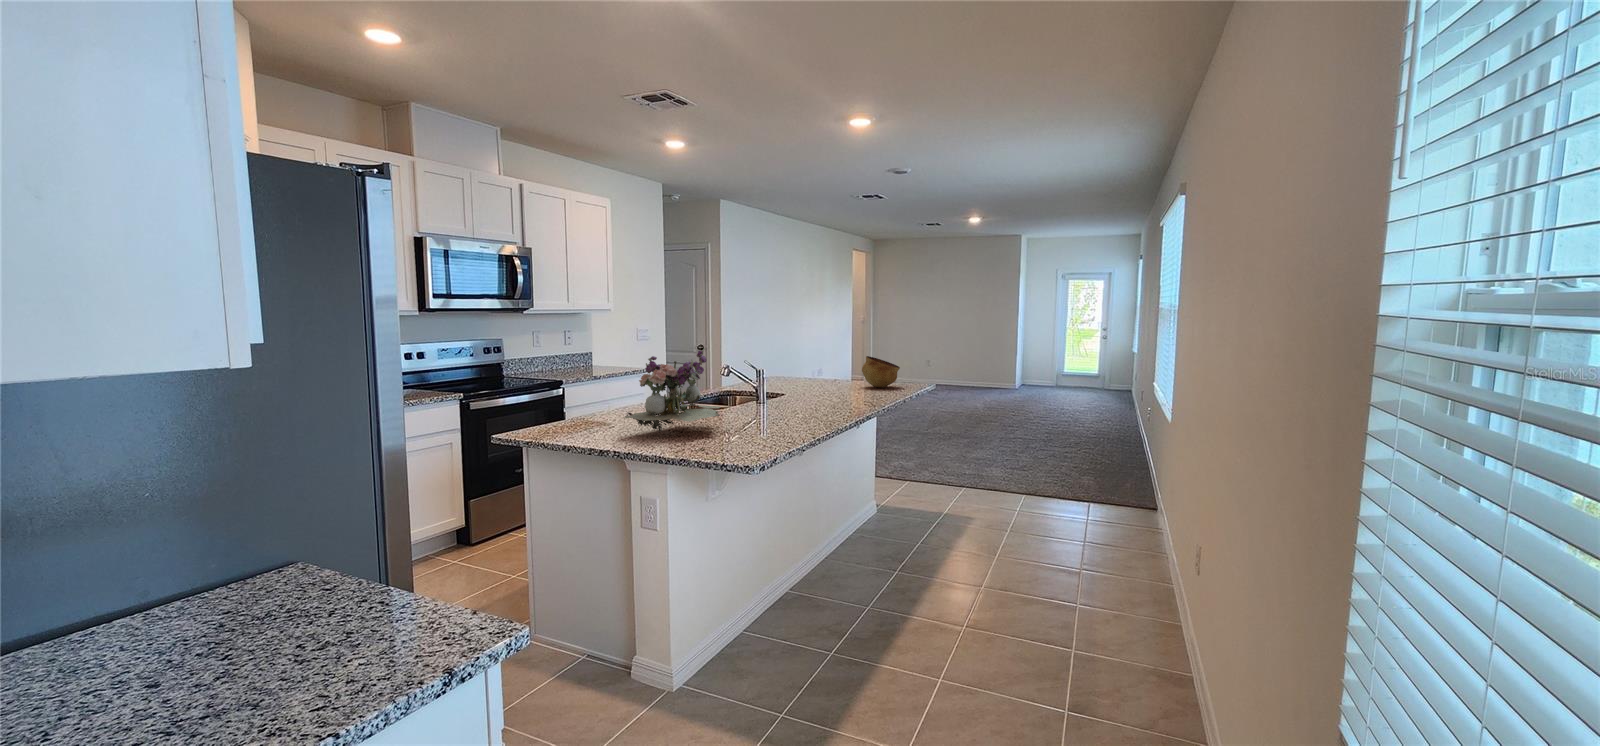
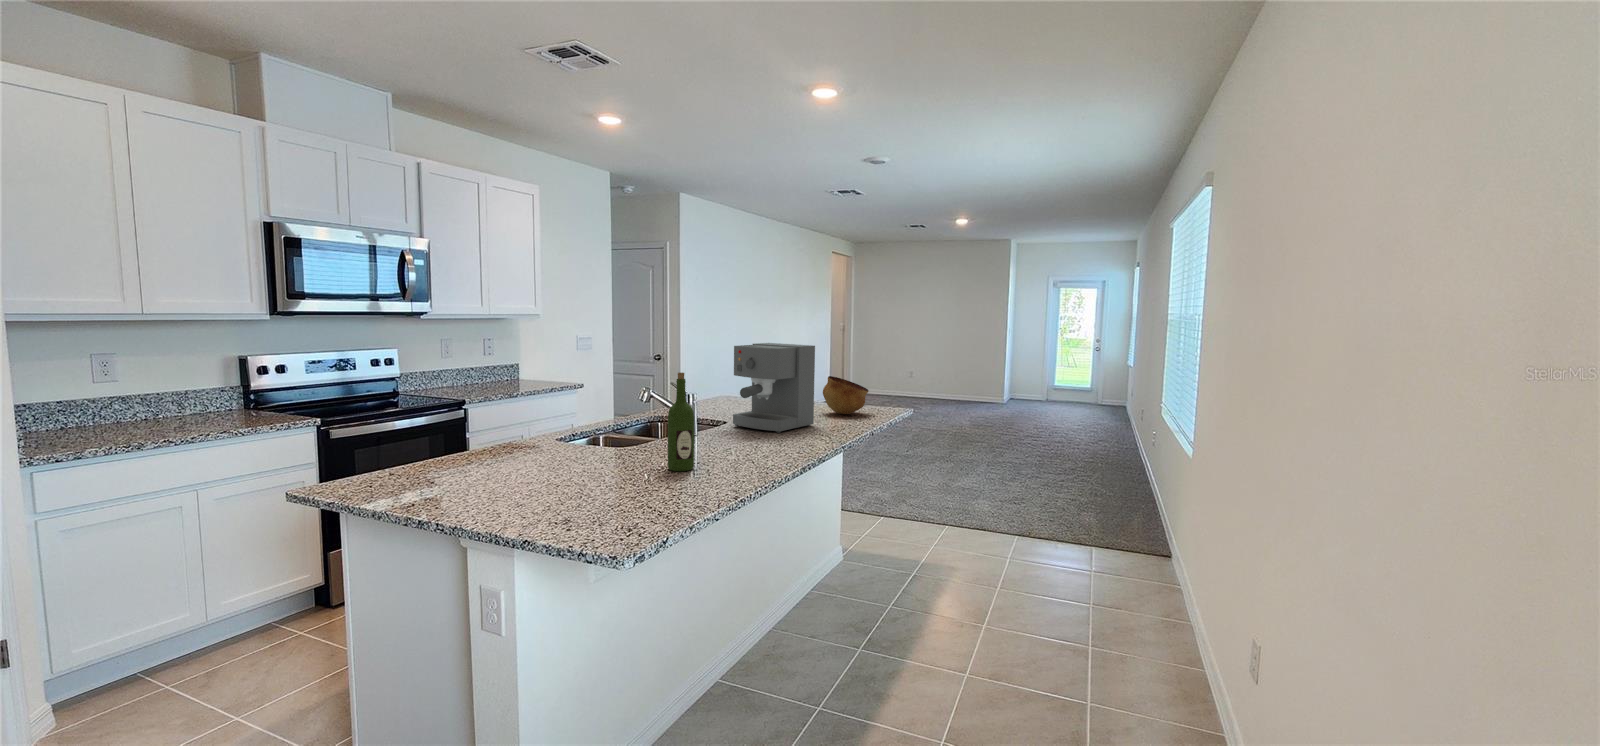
coffee maker: none [792,329,858,400] -> present [733,343,815,433]
wine bottle: none [757,348,776,423] -> present [668,373,694,471]
flower arrangement: present [624,349,720,432] -> none [468,372,616,488]

